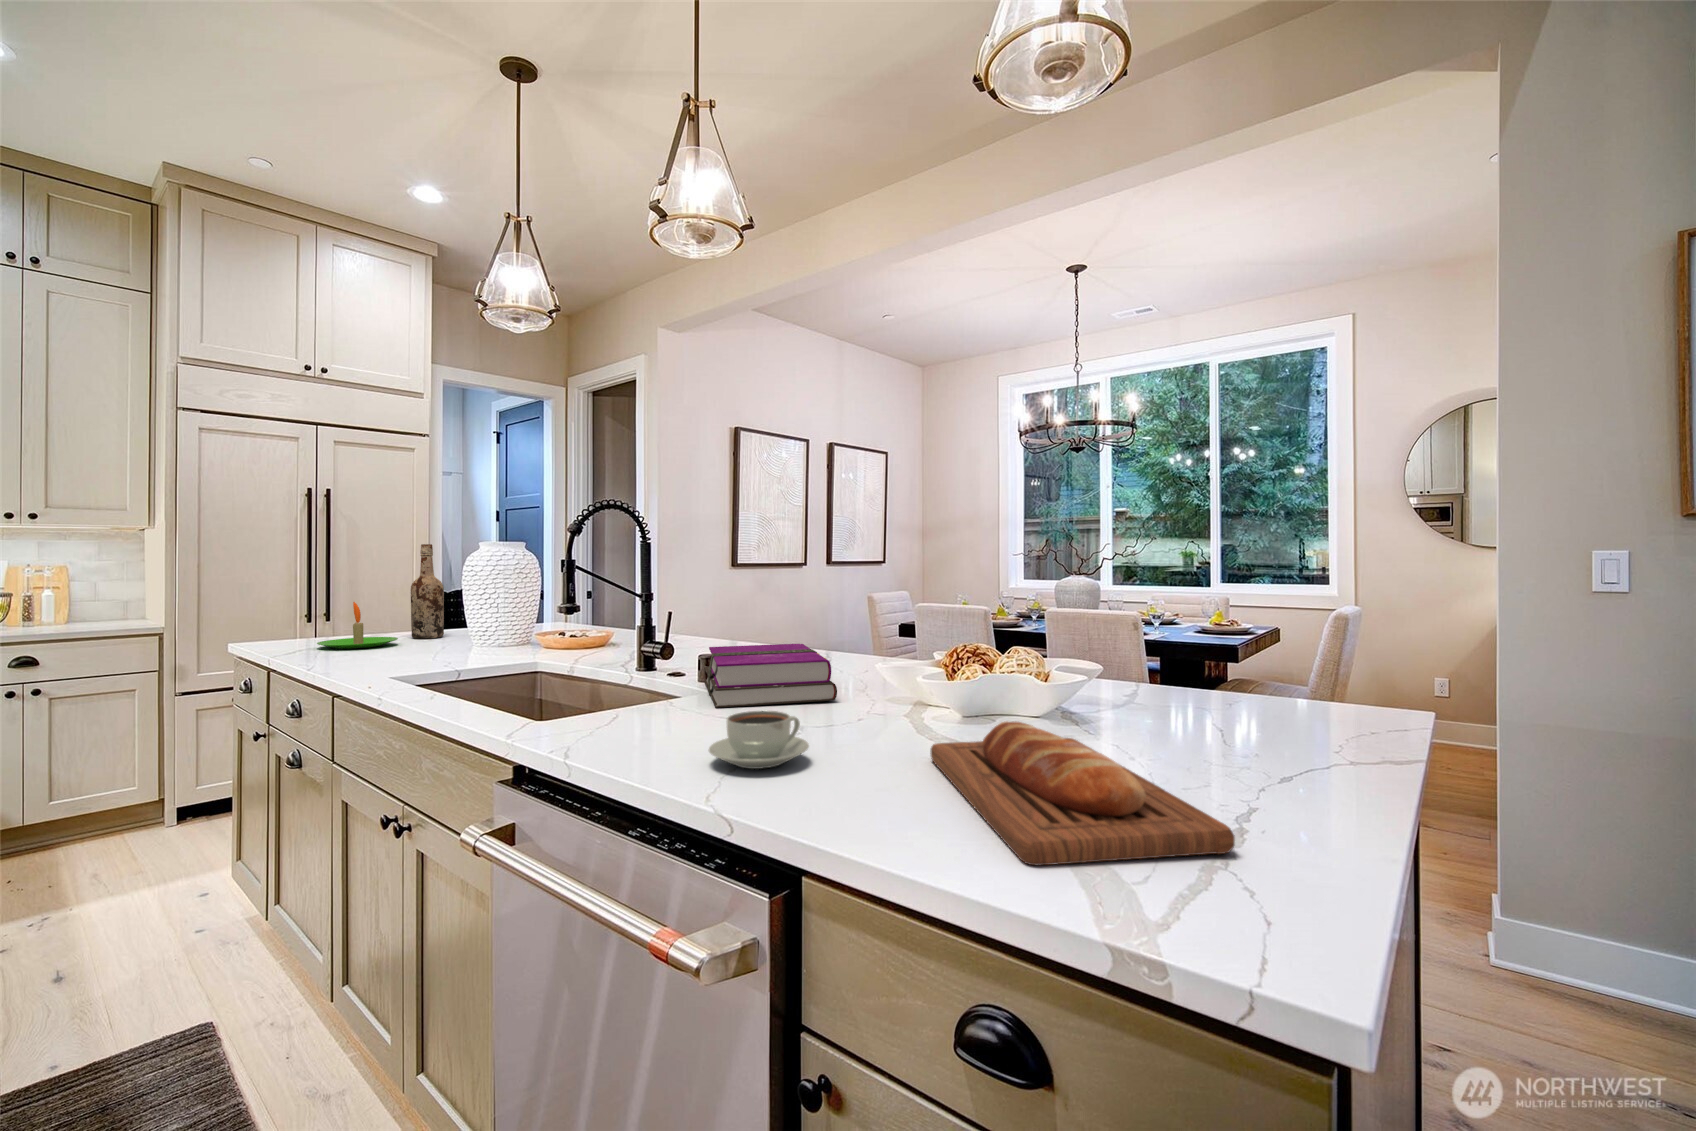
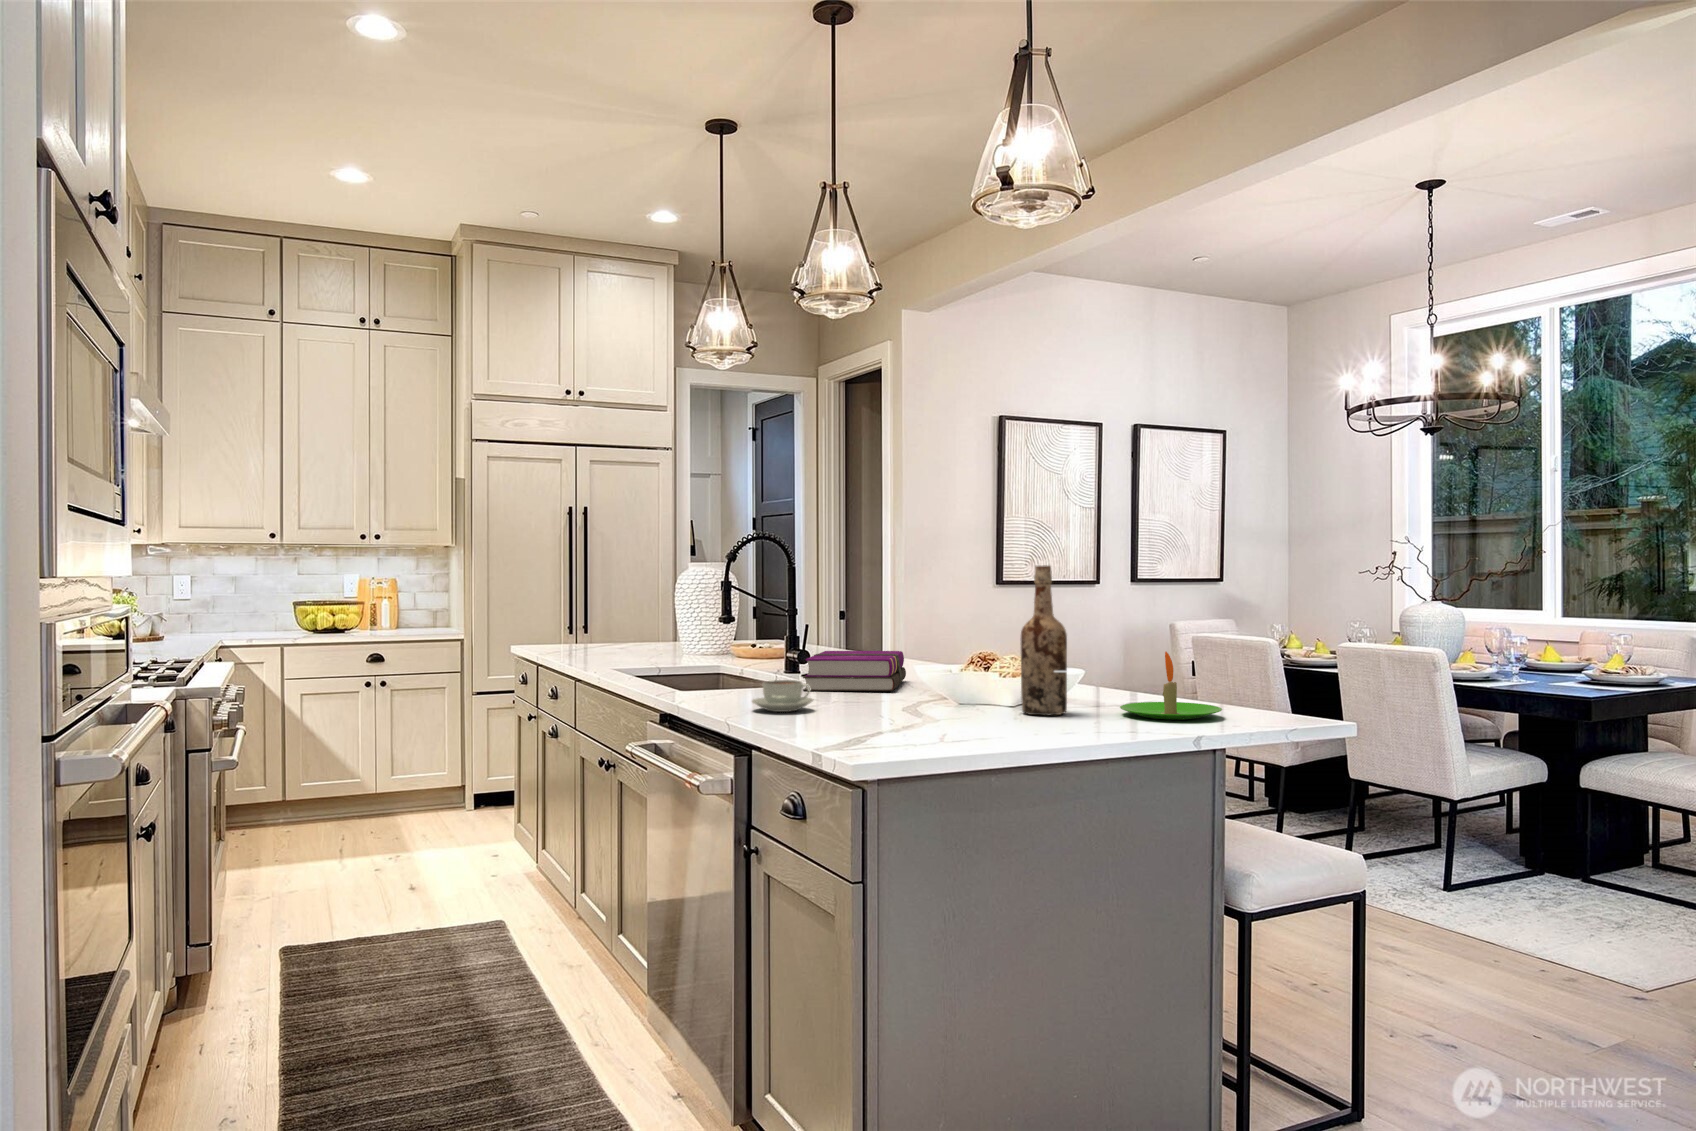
wine bottle: present [411,544,444,639] -> present [1021,565,1067,715]
candle: present [317,602,398,649] -> present [1120,652,1222,720]
bread loaf: present [930,721,1235,865] -> none [840,689,983,744]

